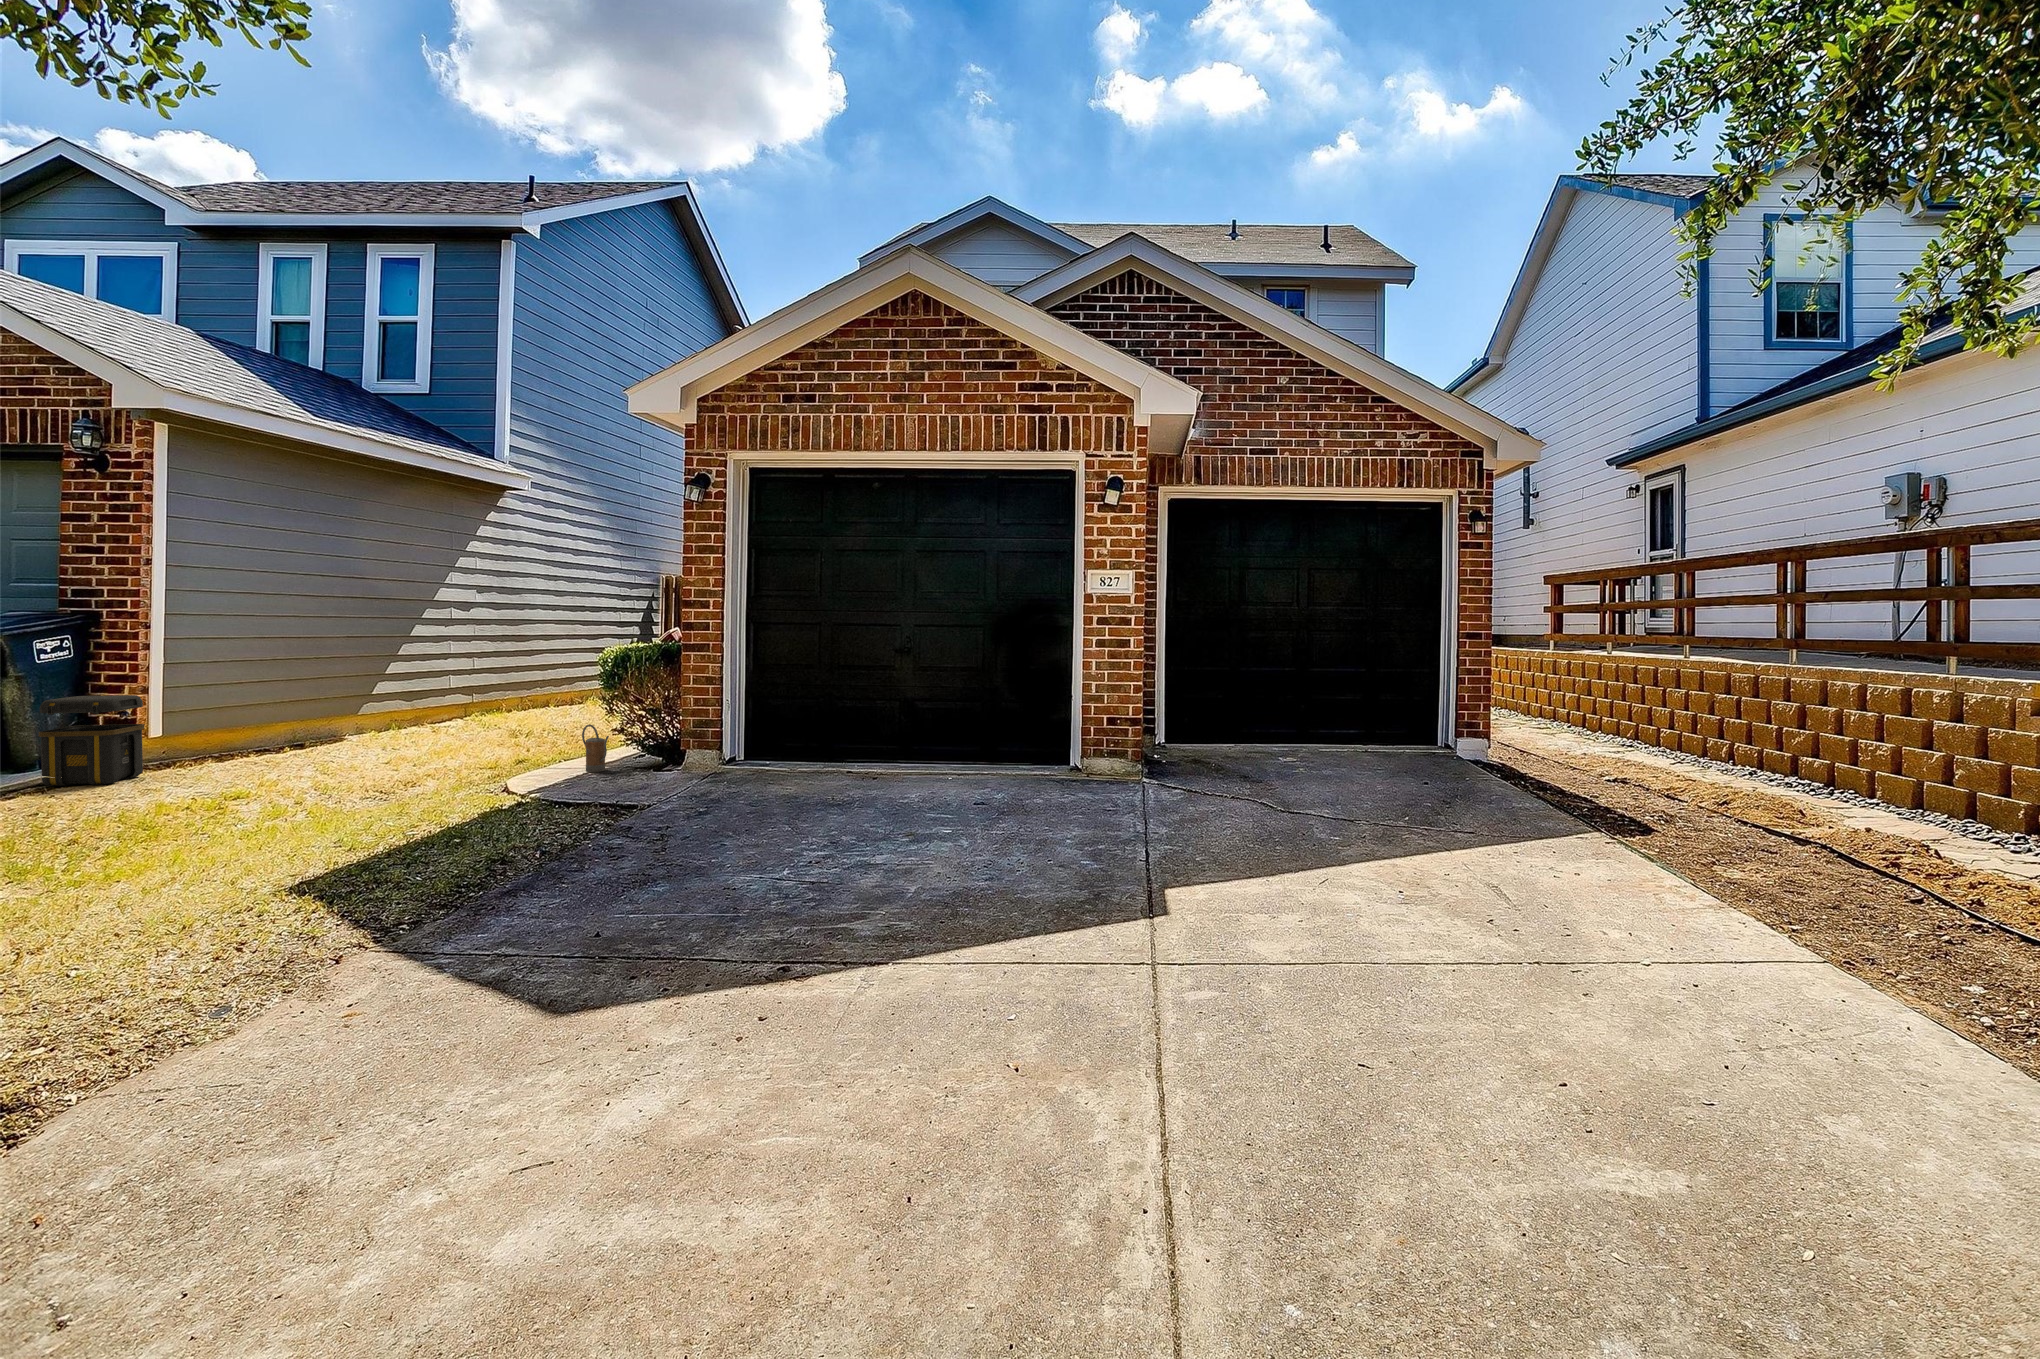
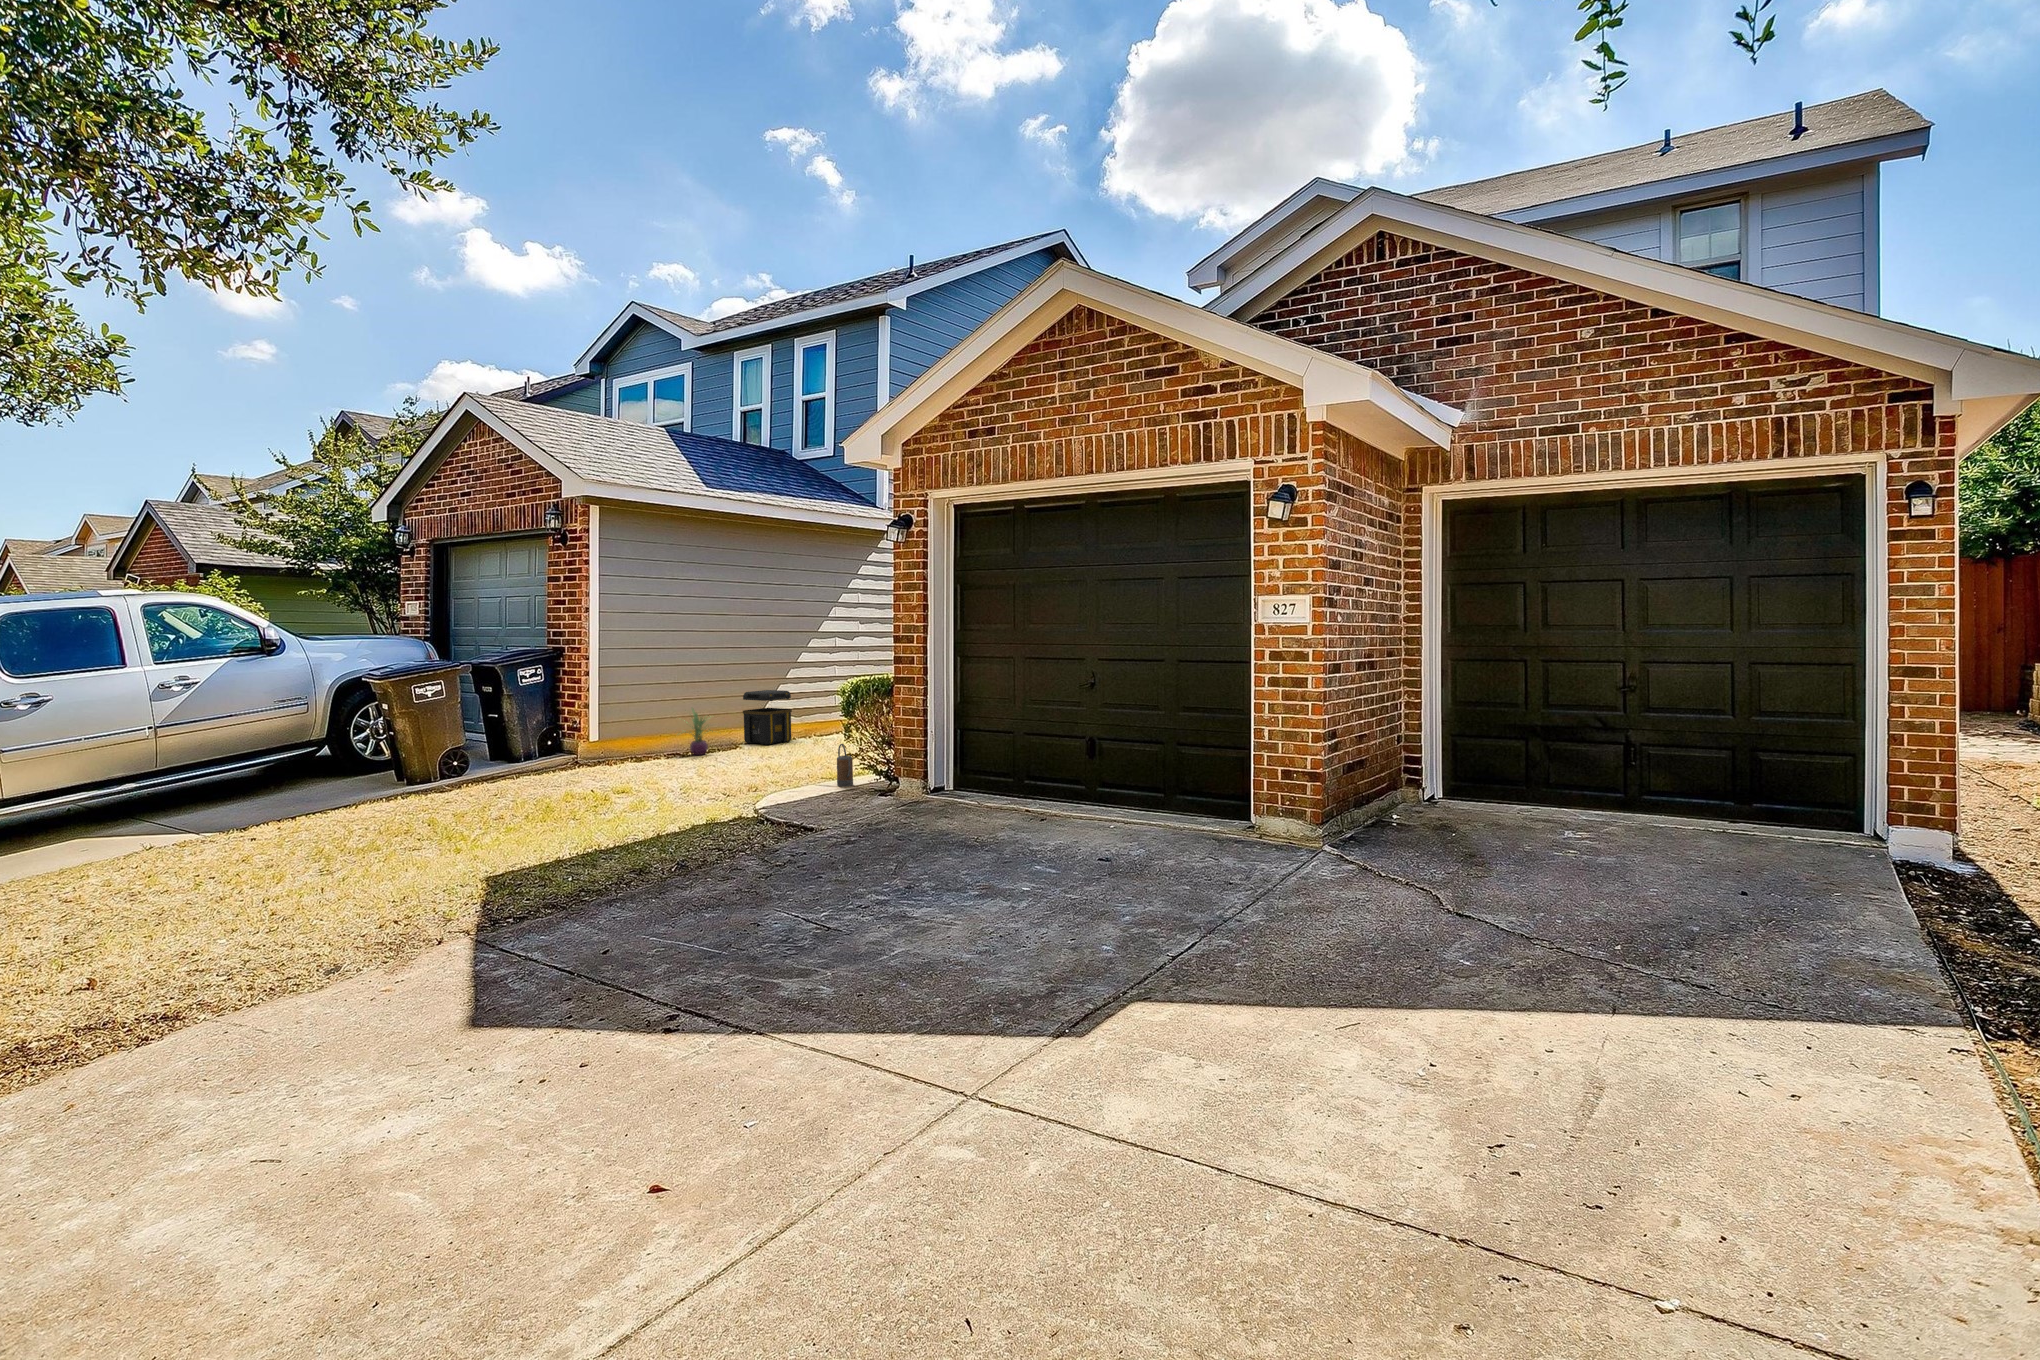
decorative plant: none [269,694,352,755] -> present [682,709,710,755]
toolbox: present [38,695,145,786] -> present [743,690,792,745]

